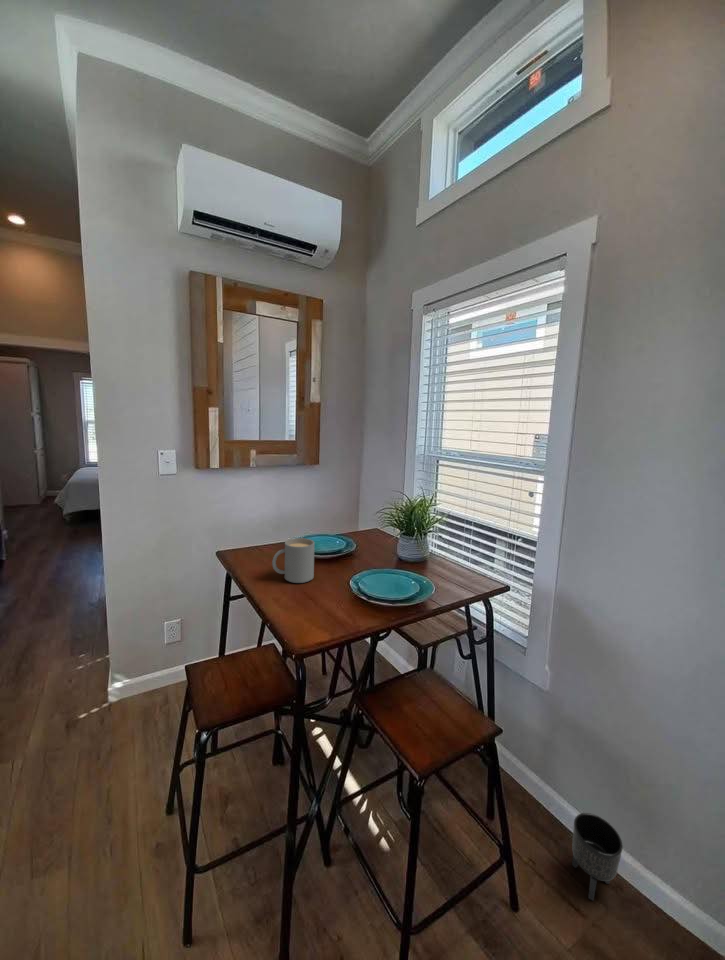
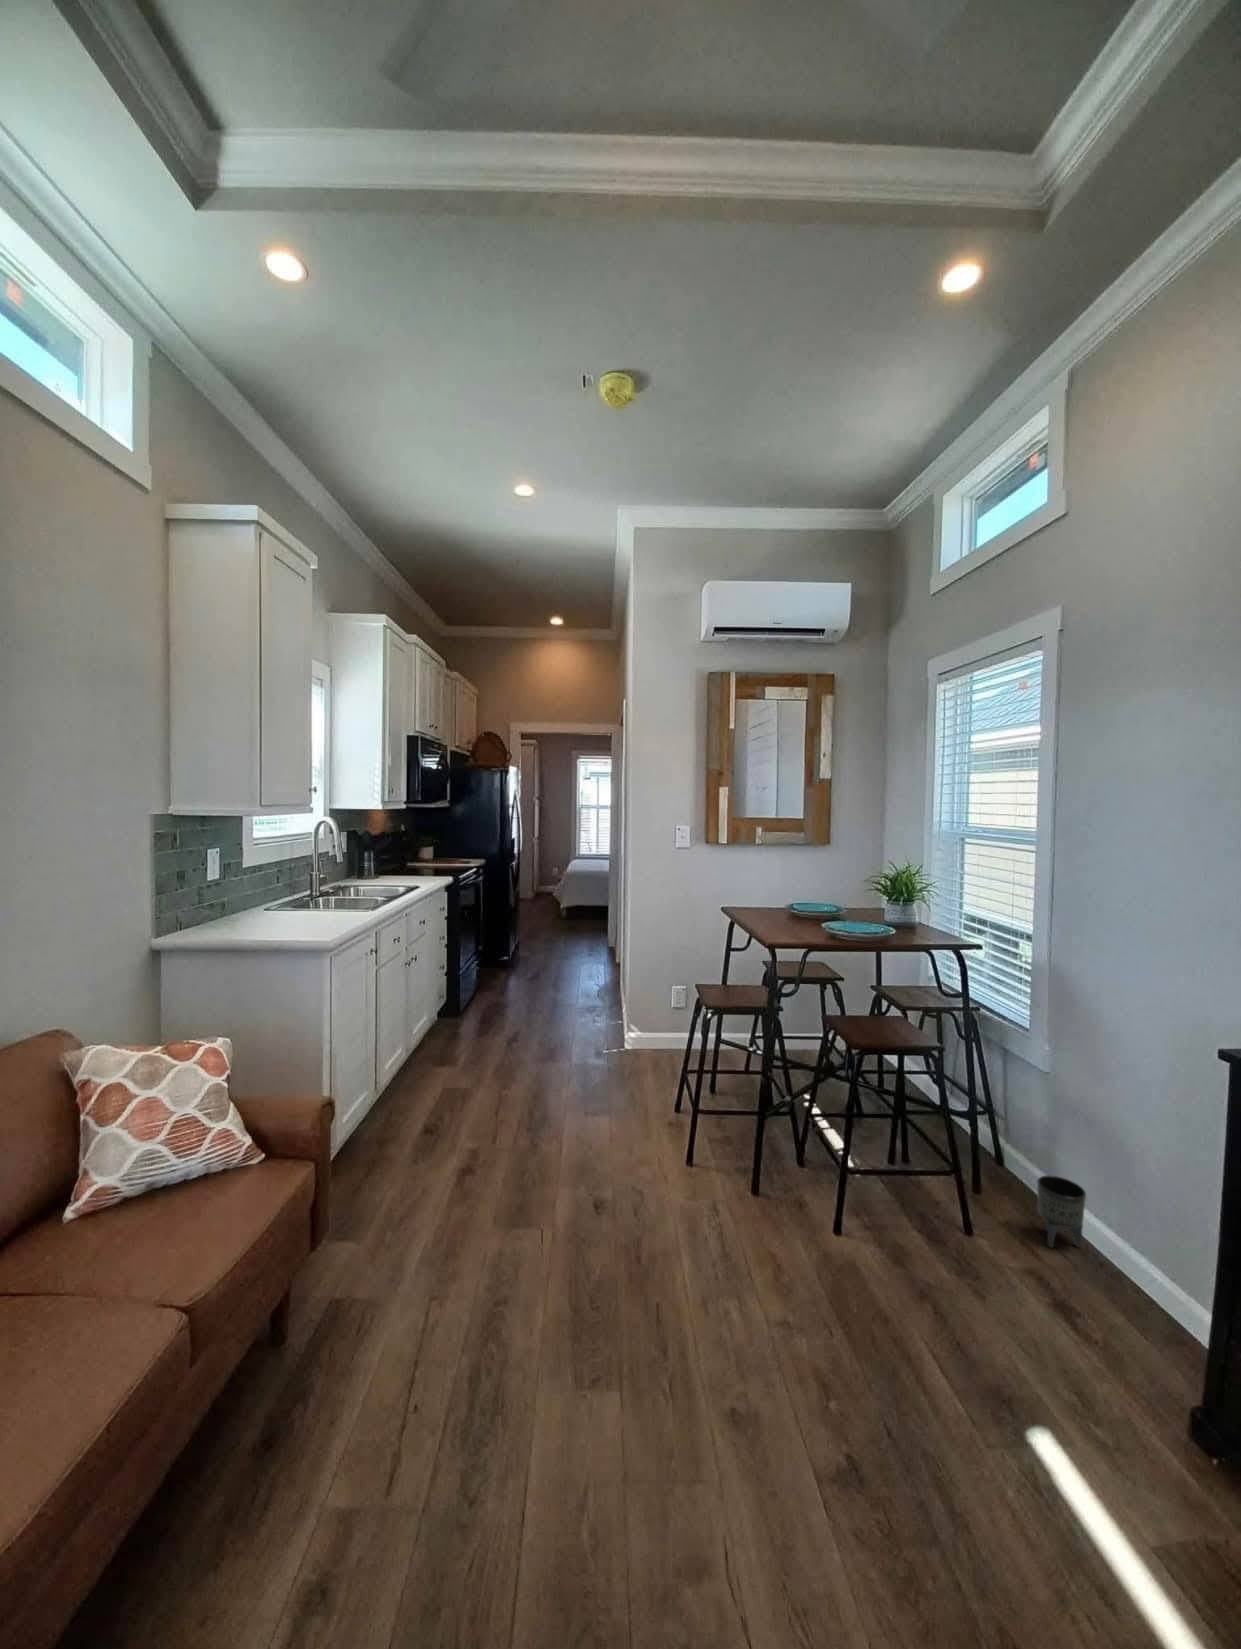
mug: present [272,538,314,583] -> none [762,891,797,924]

